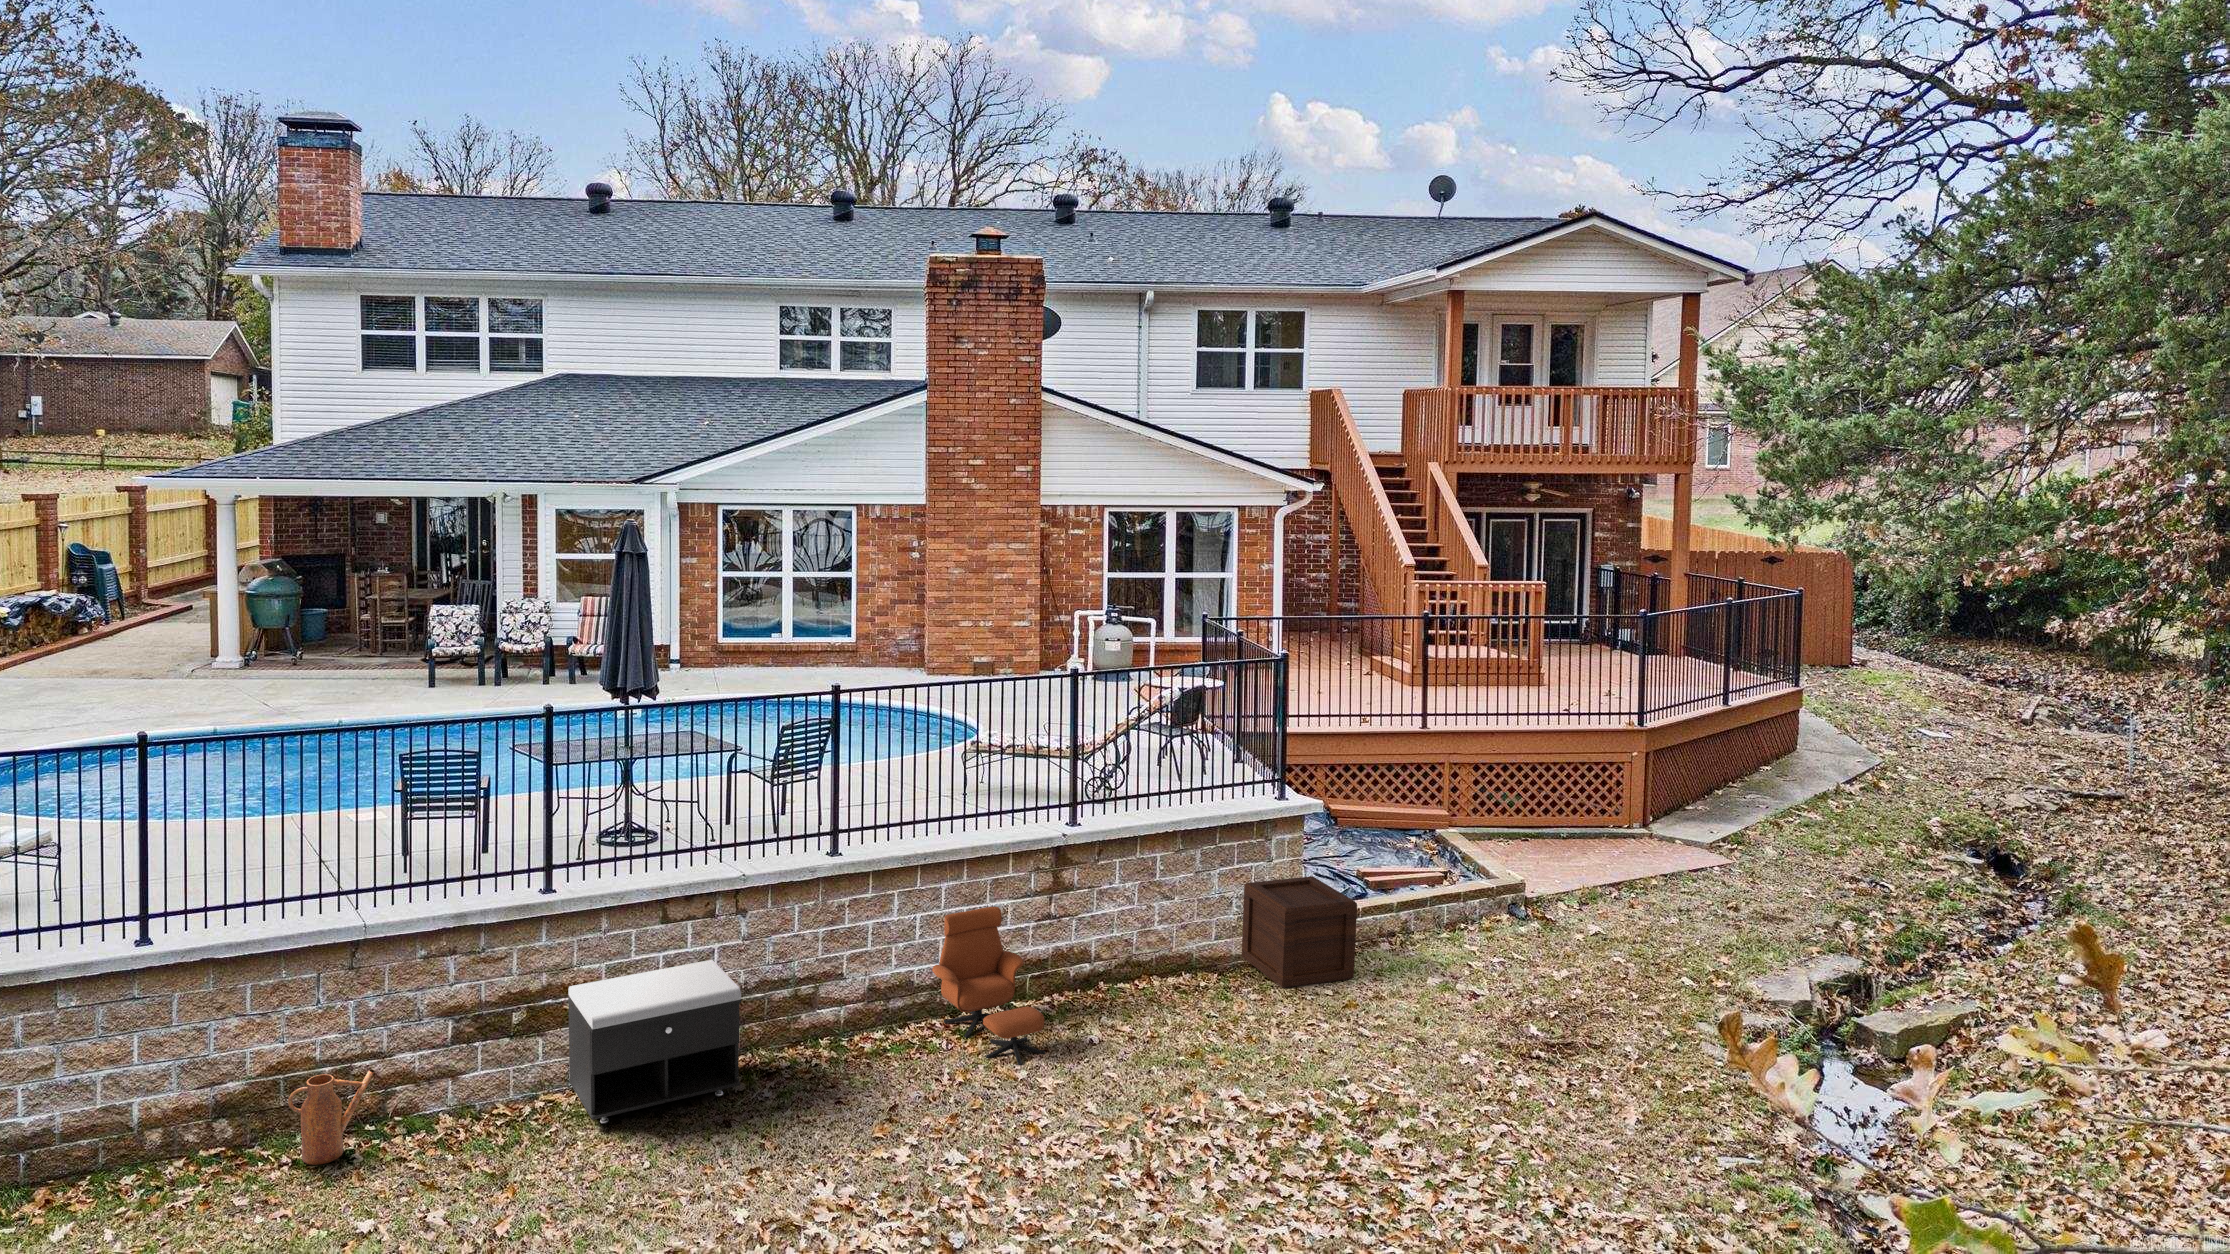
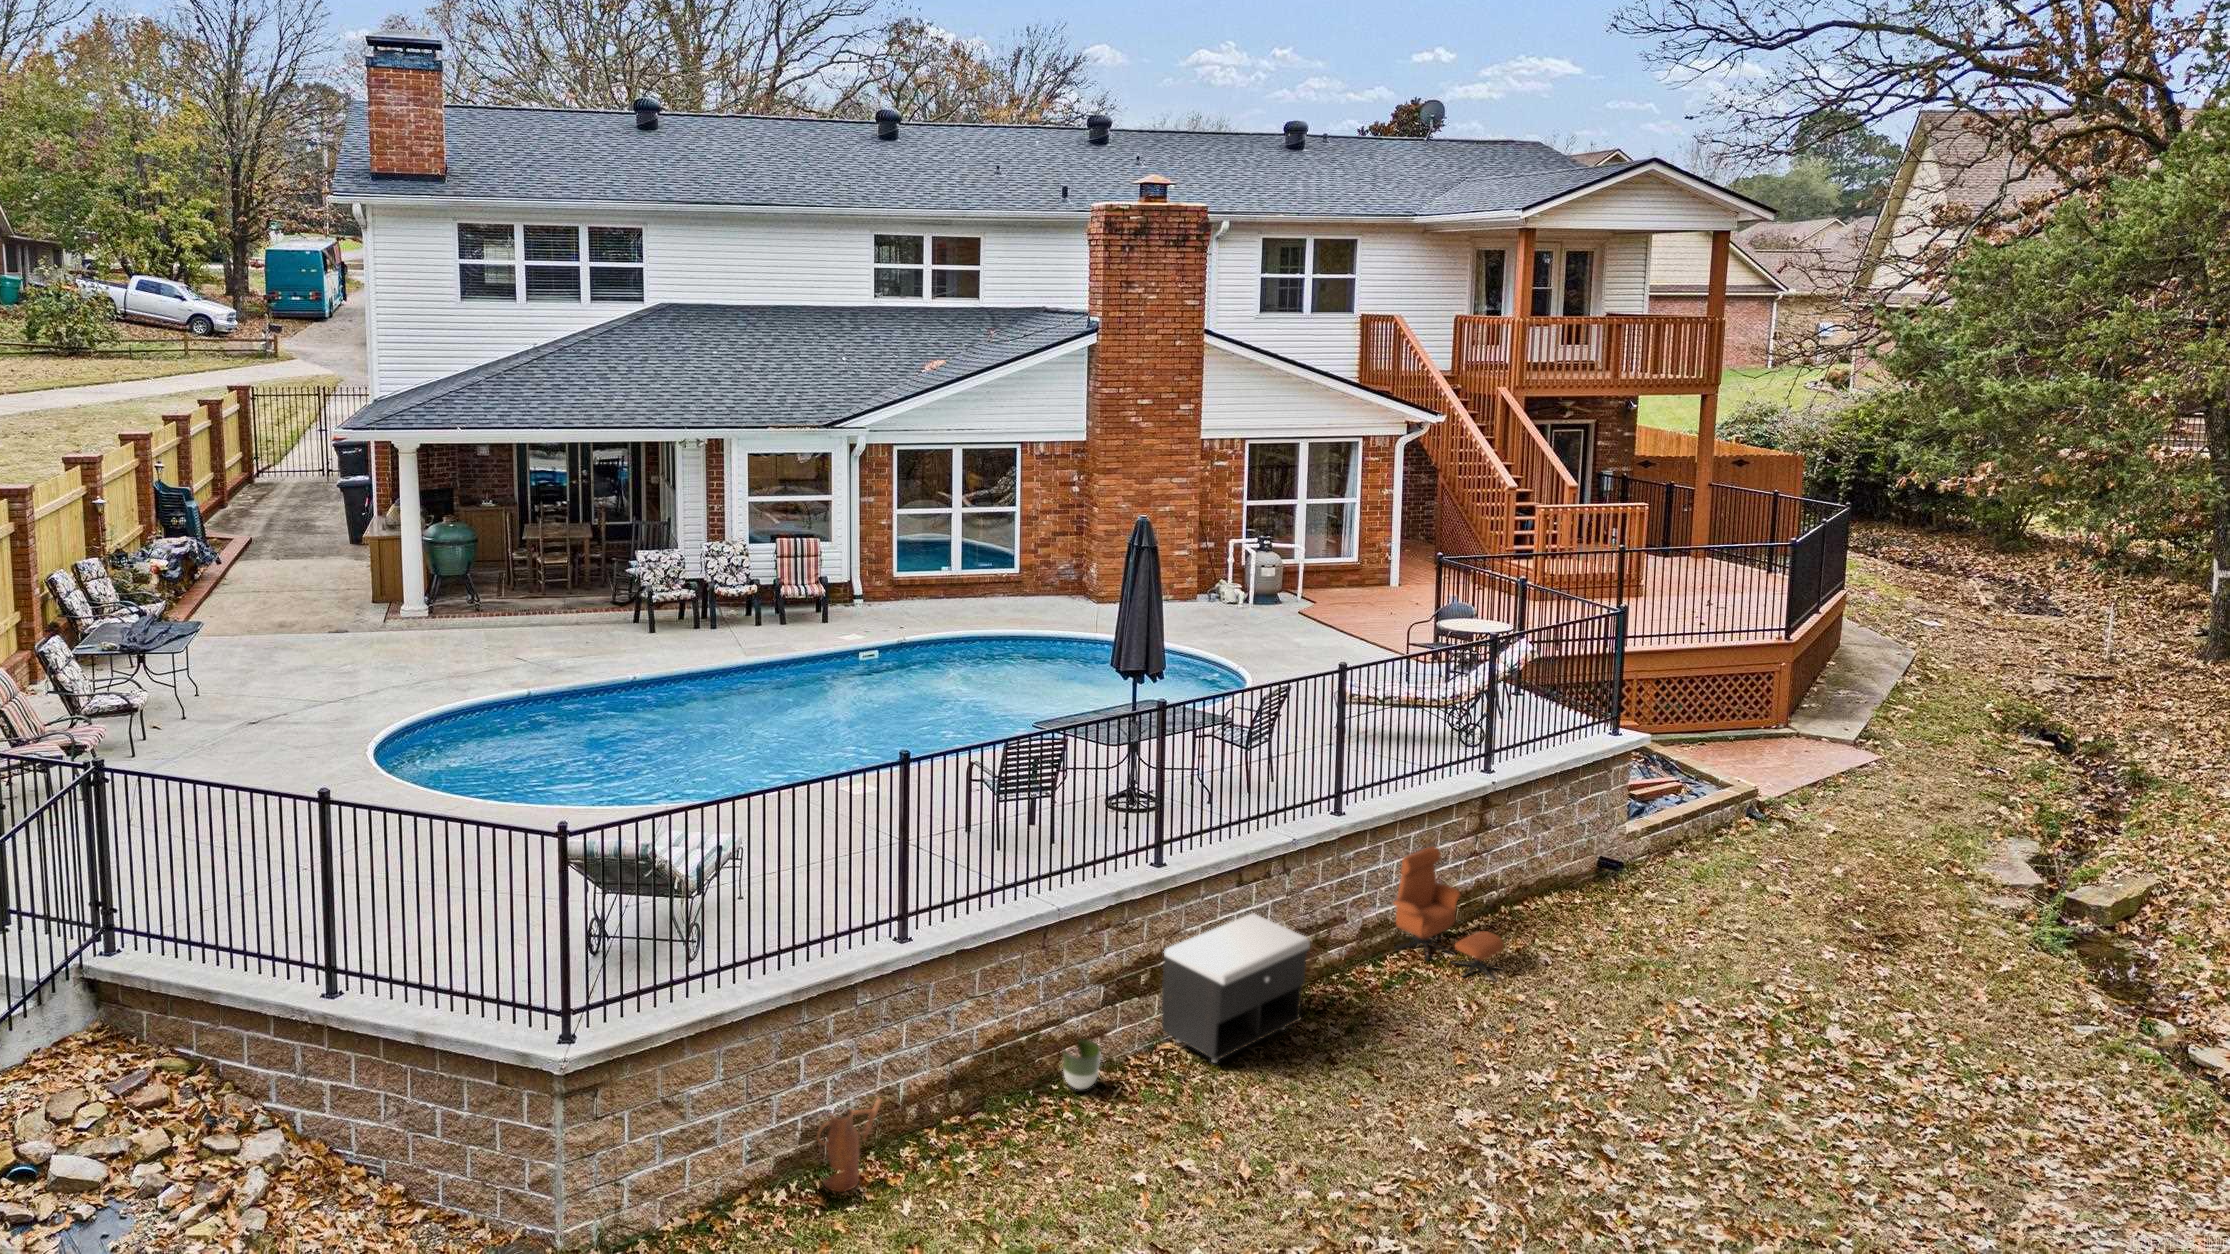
wooden crate: present [1242,876,1357,988] -> none [1575,797,1686,896]
watering can: present [288,1070,374,1165] -> present [817,1097,882,1192]
planter: none [404,1080,449,1138] -> present [1063,1039,1101,1090]

